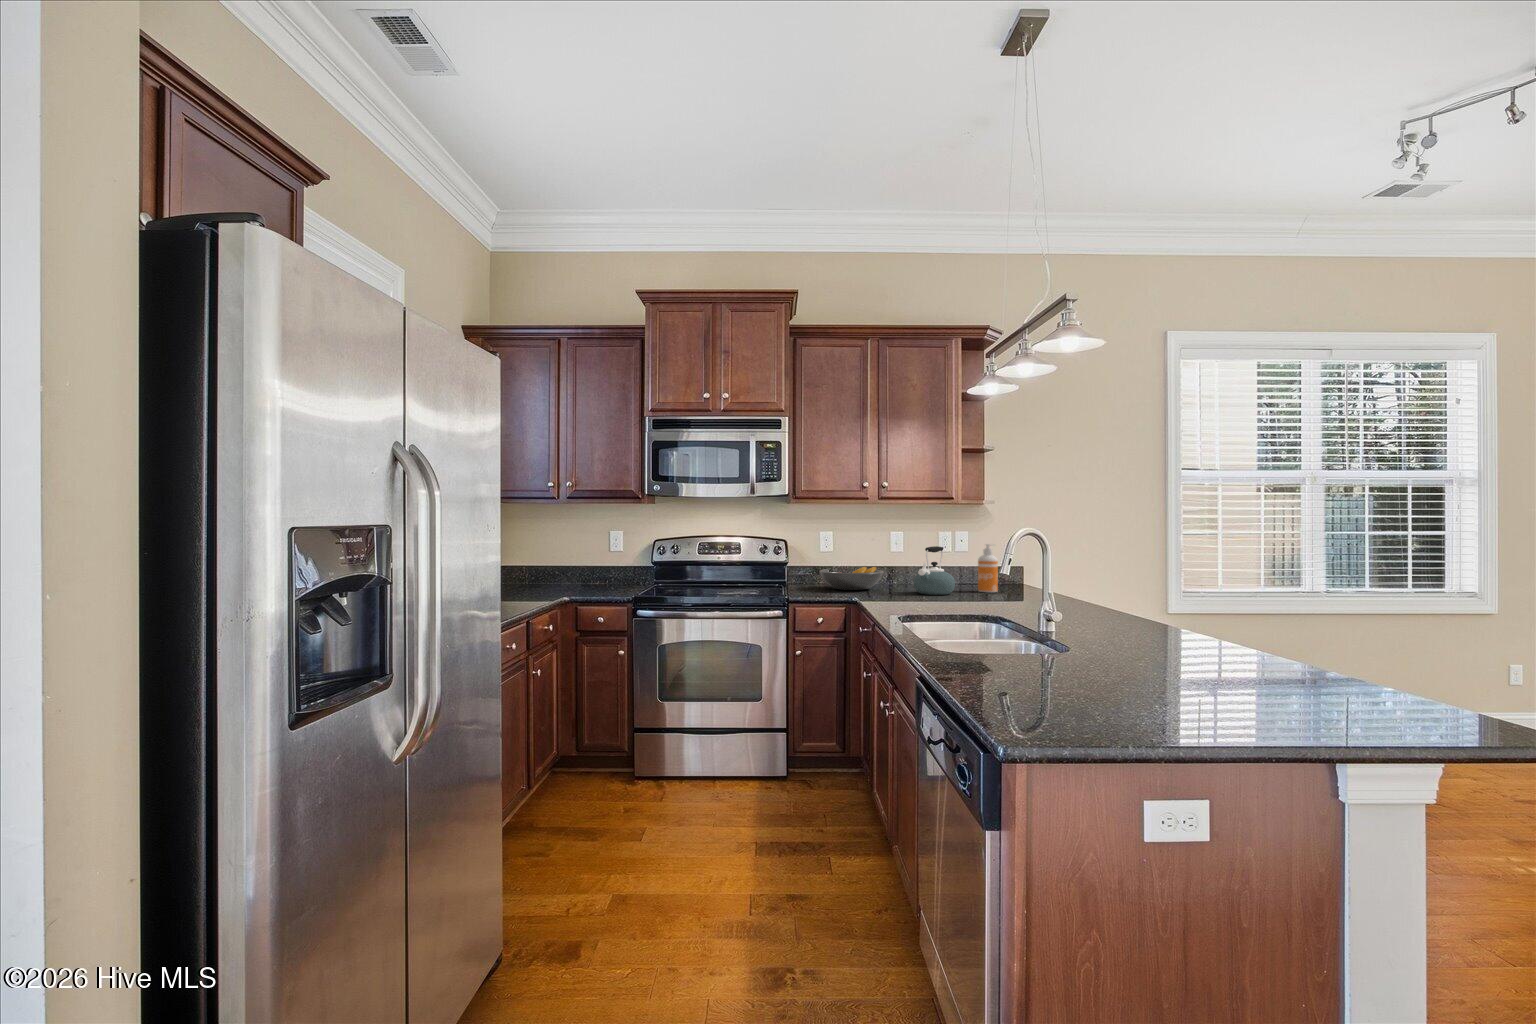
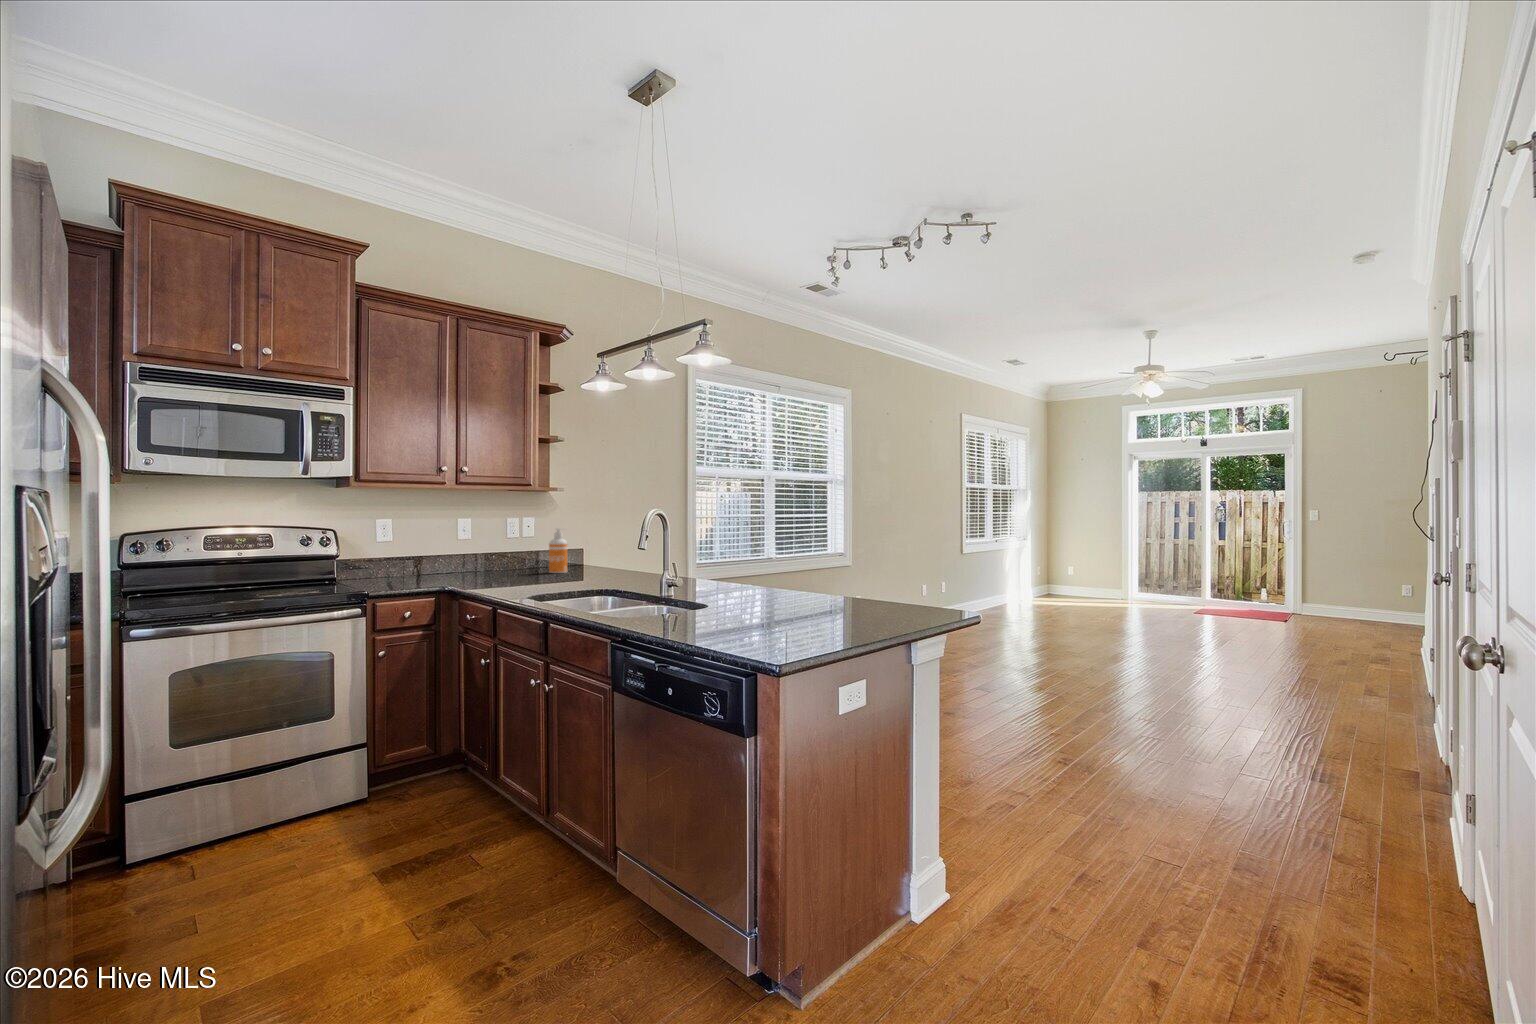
kettle: present [914,546,955,595] -> none [492,532,534,579]
fruit bowl: present [819,566,884,590] -> none [379,554,457,581]

